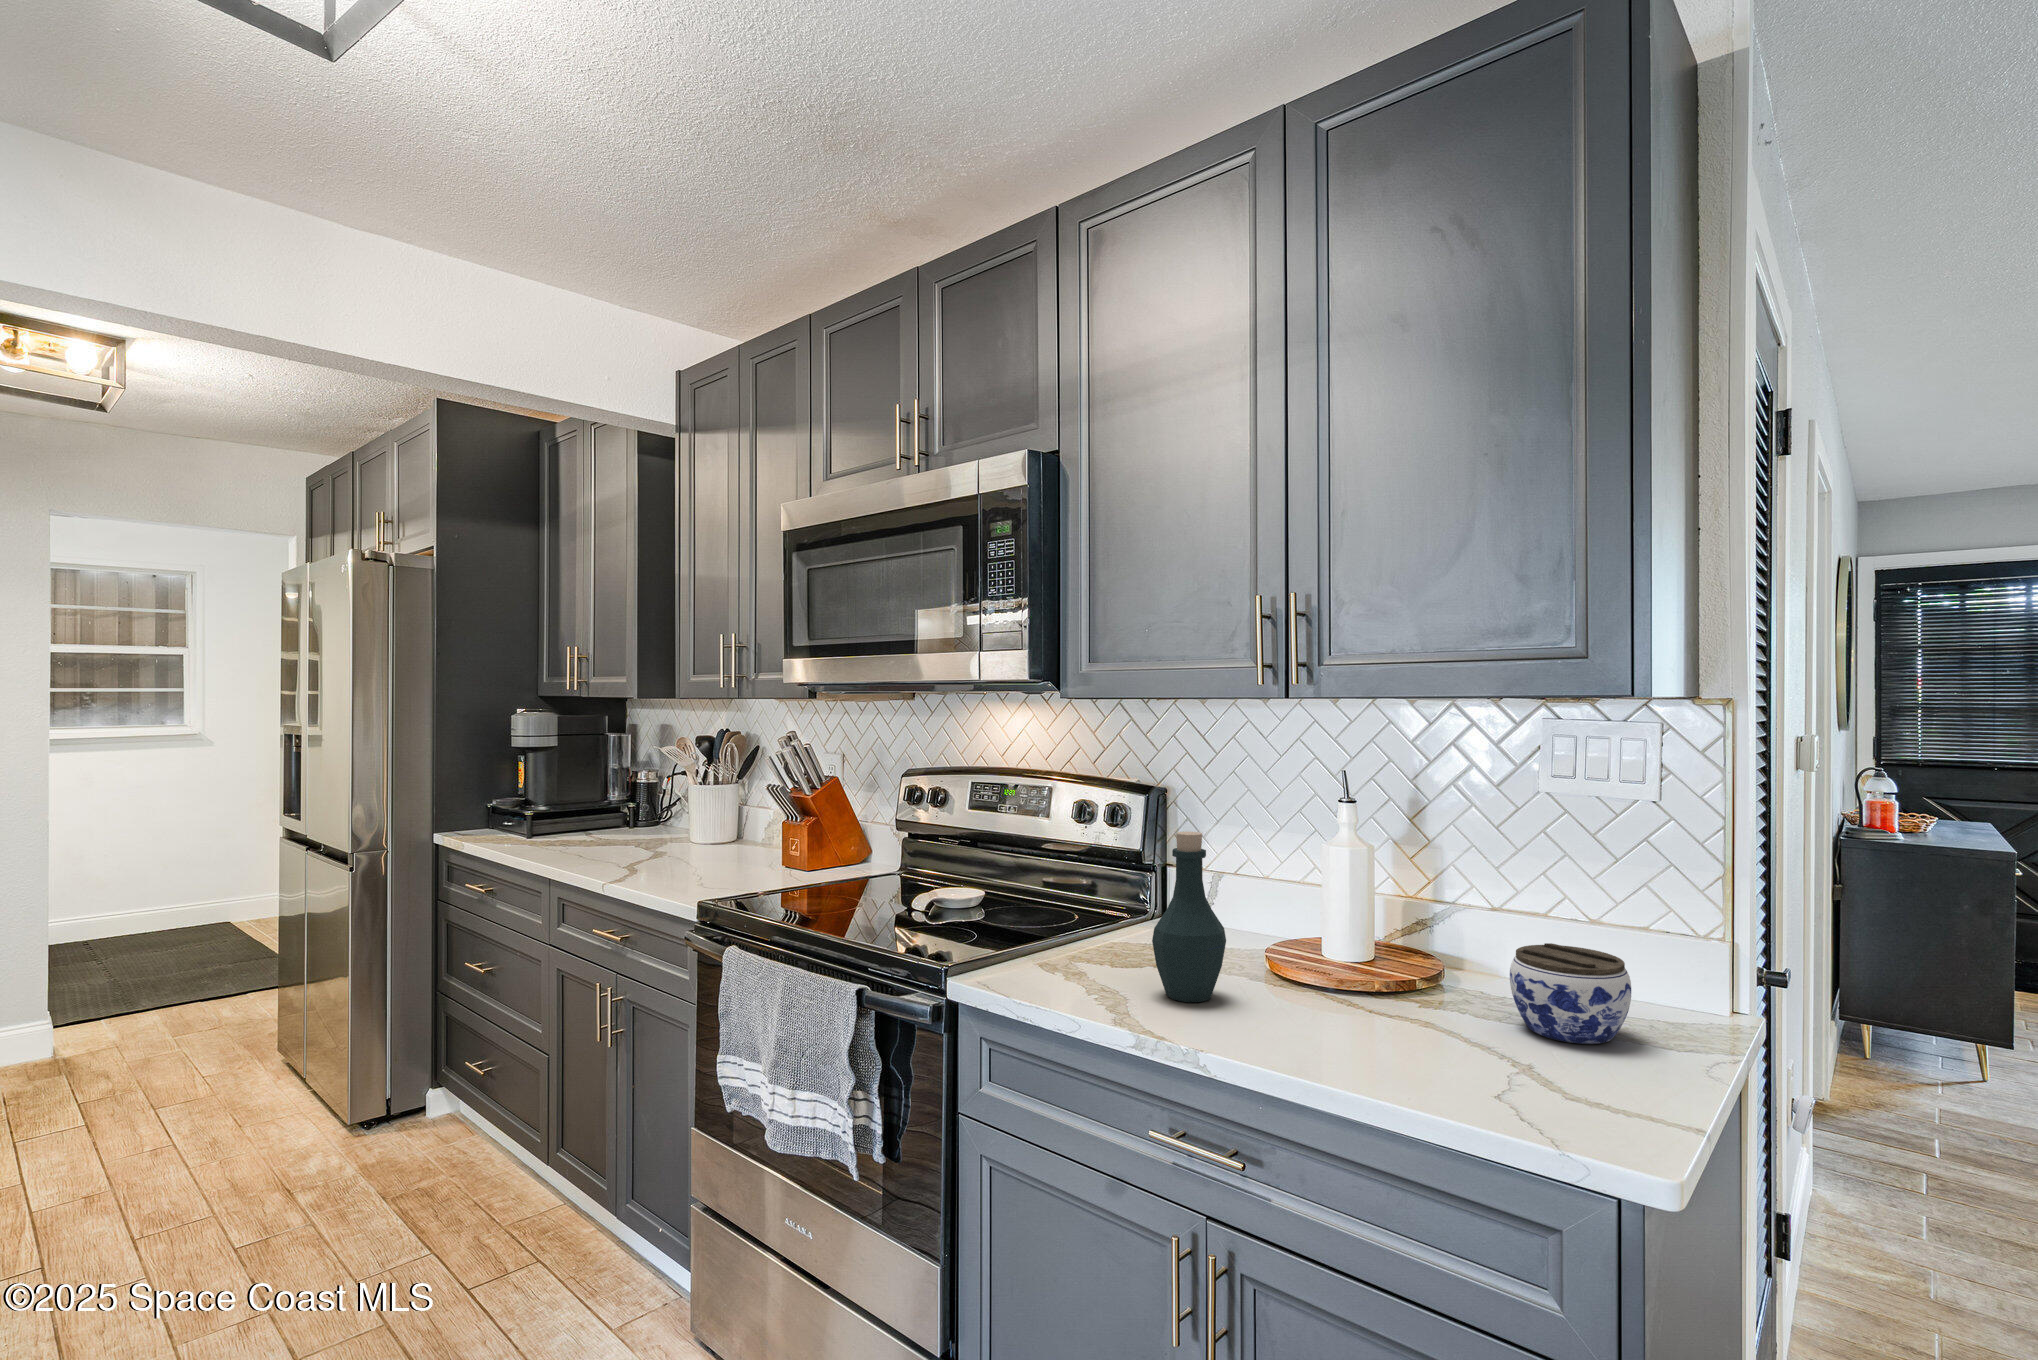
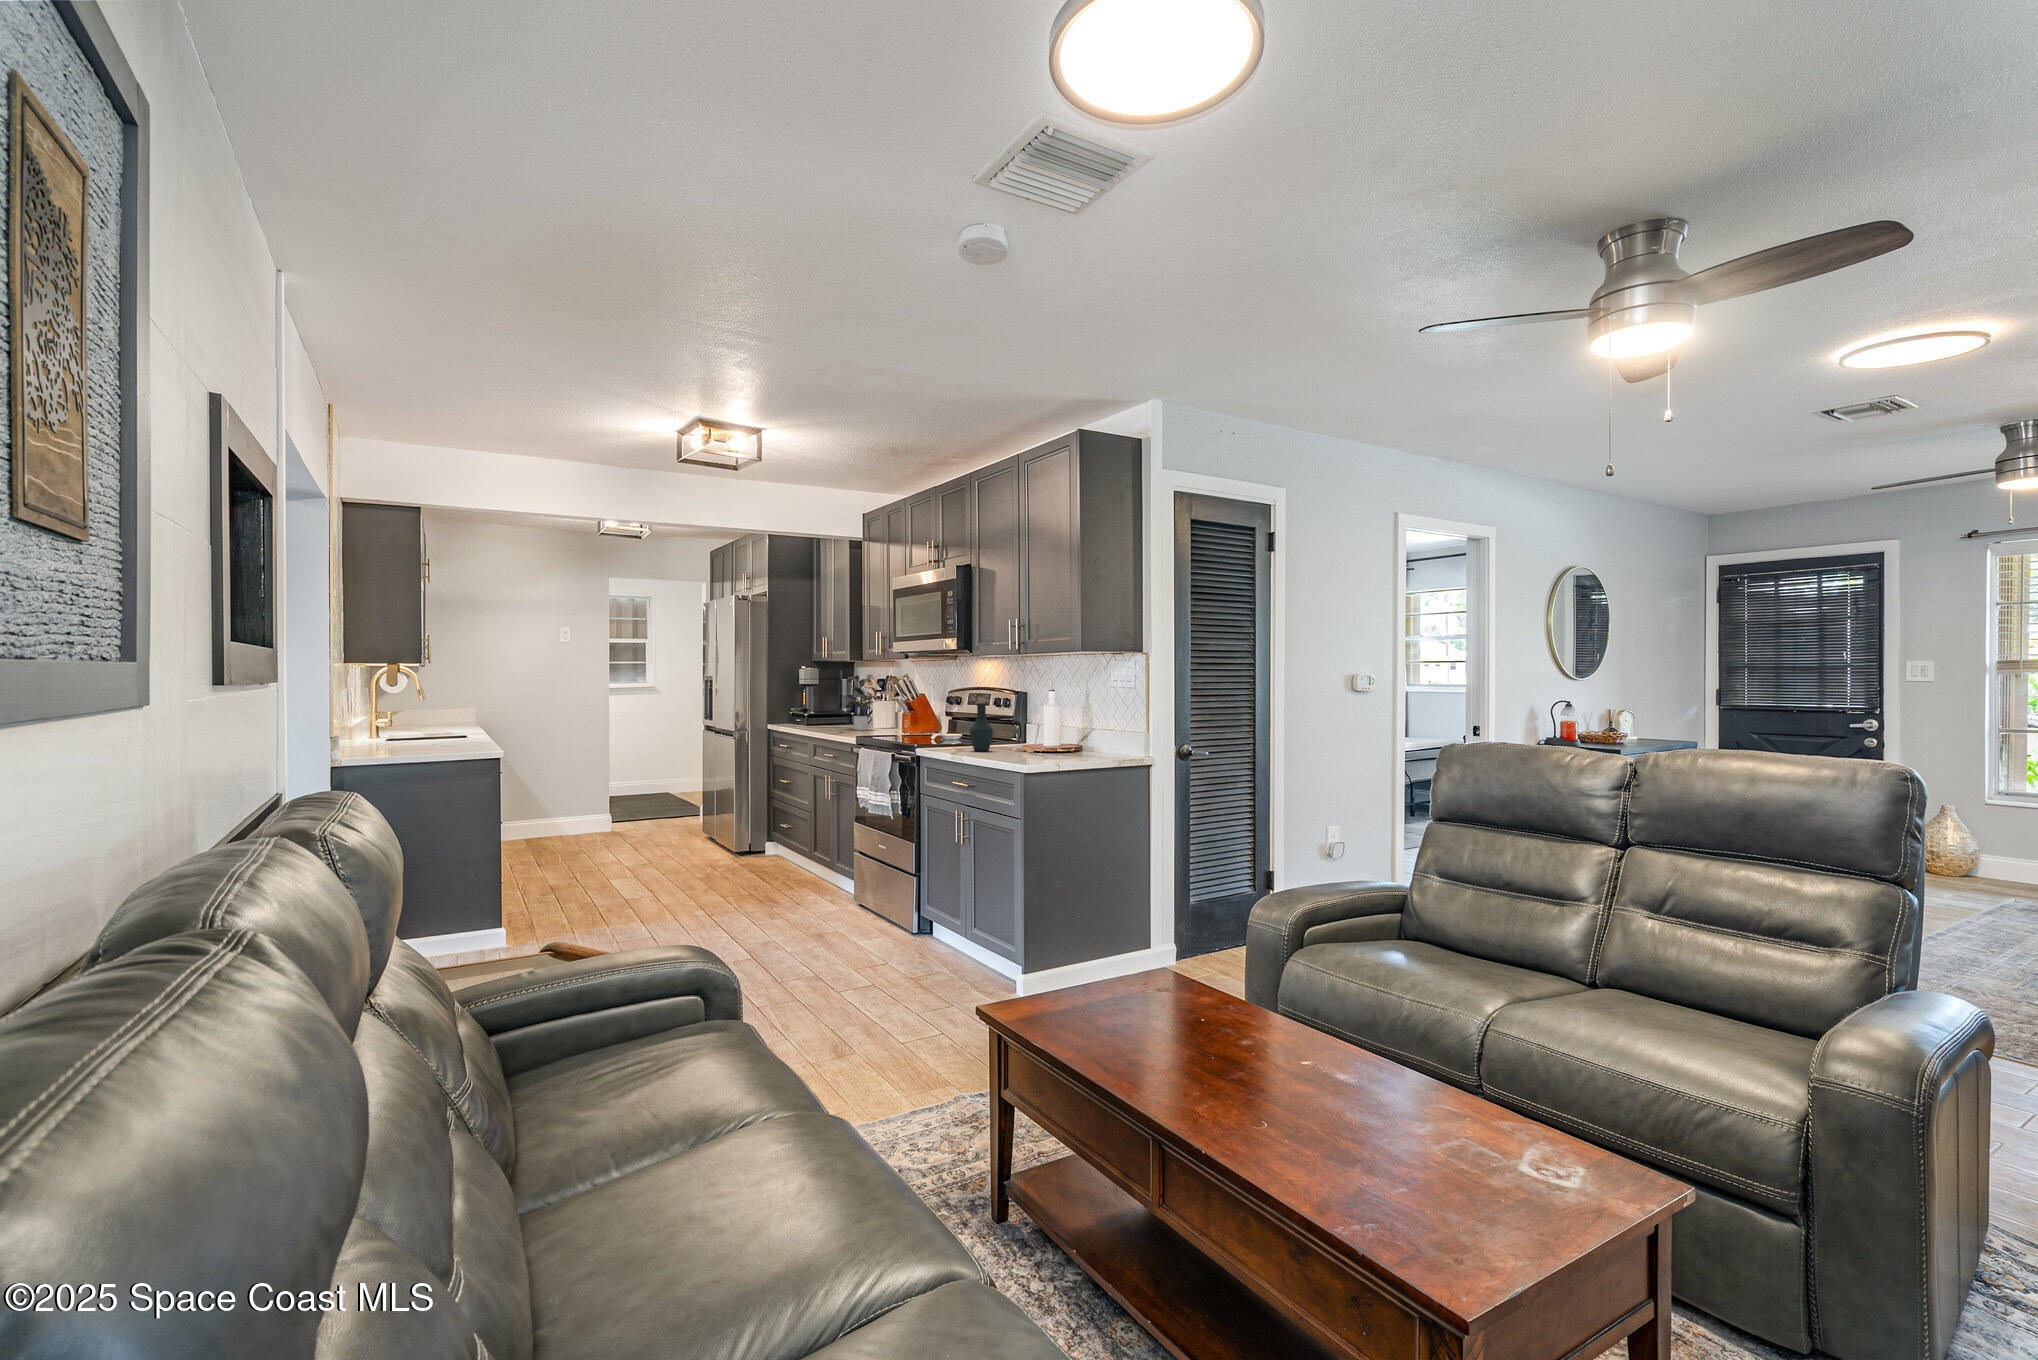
potted plant: none [622,732,737,855] -> present [846,676,877,730]
jar: present [1510,943,1631,1044] -> none [1063,732,1096,758]

